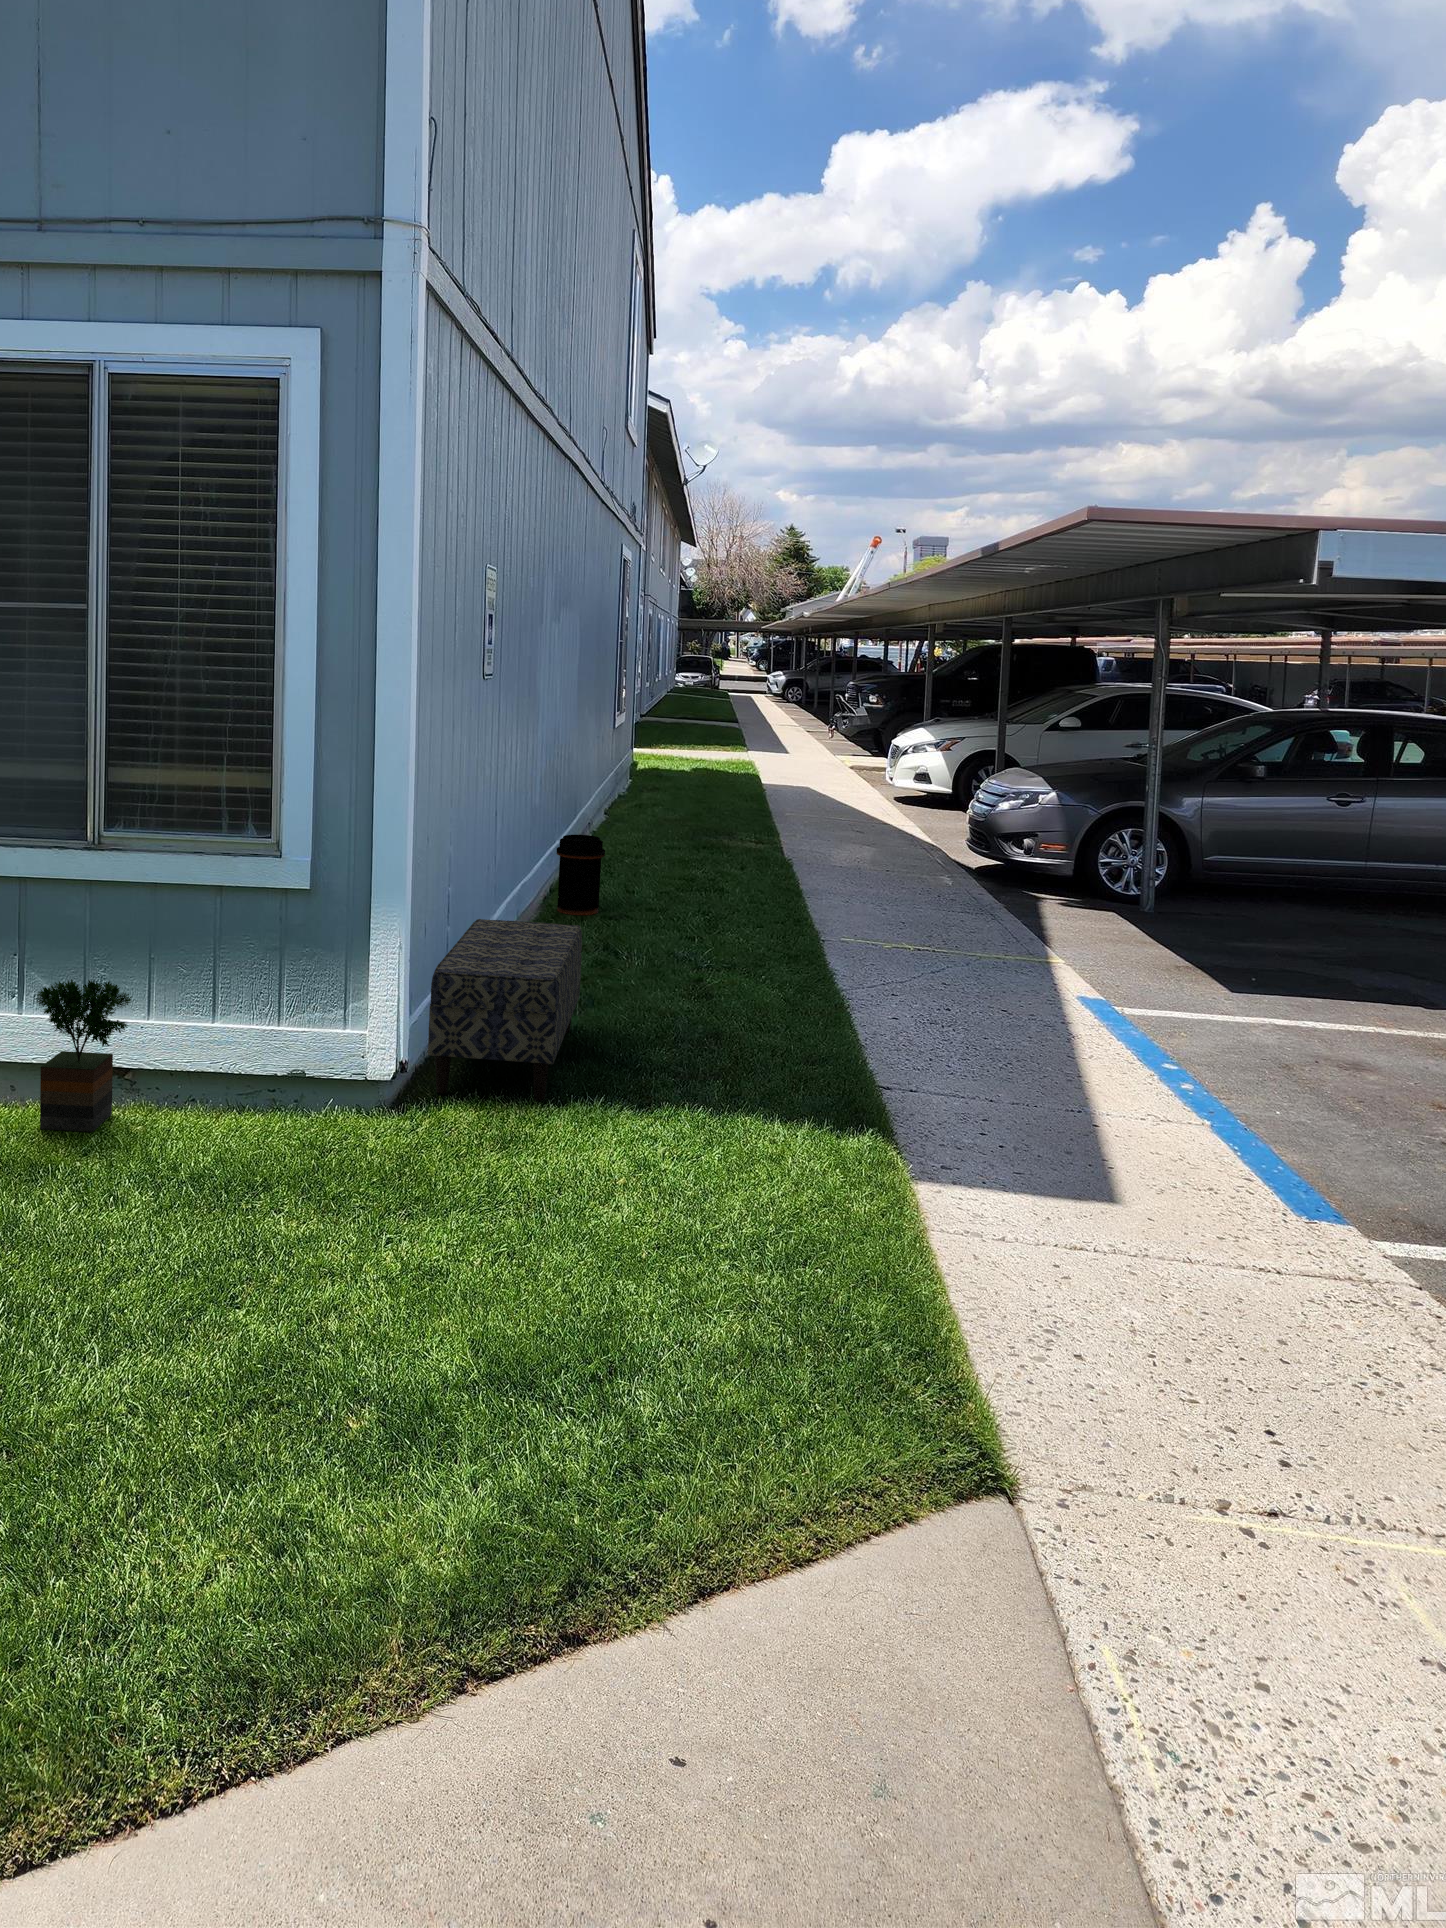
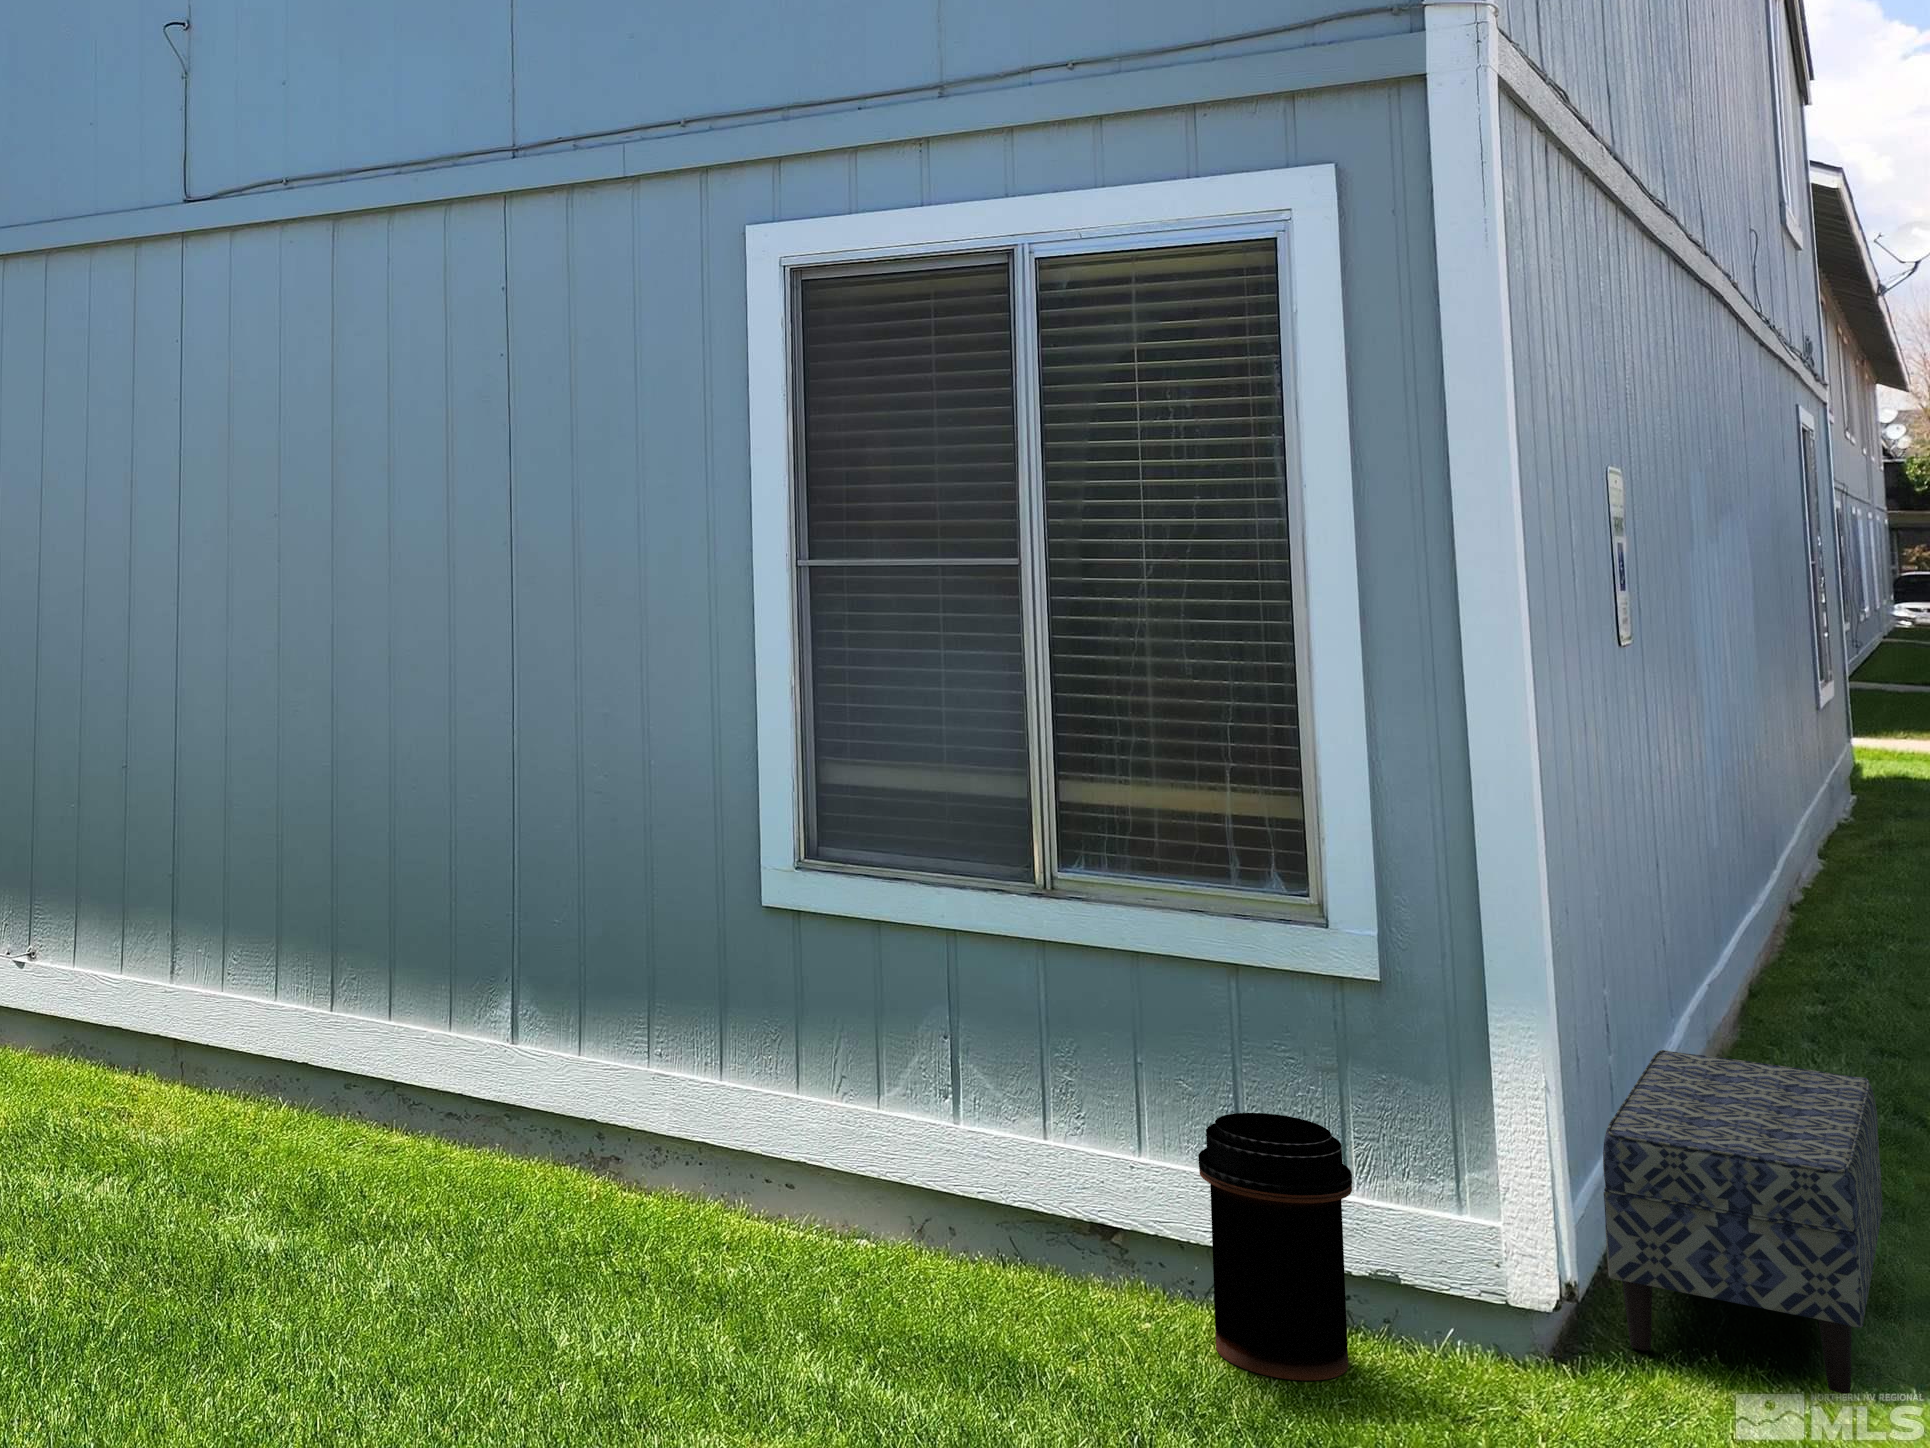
trash can: present [557,835,605,915] -> present [1198,1113,1352,1380]
potted tree: present [36,979,131,1132] -> none [981,1084,1120,1322]

